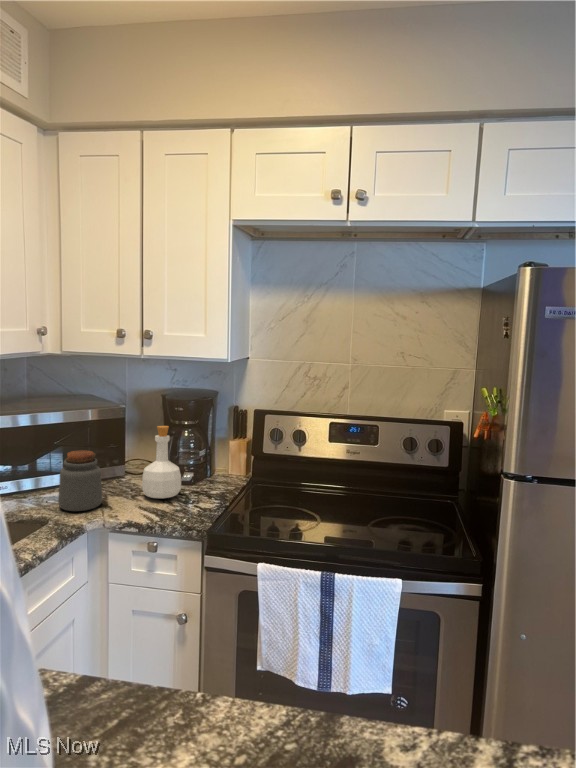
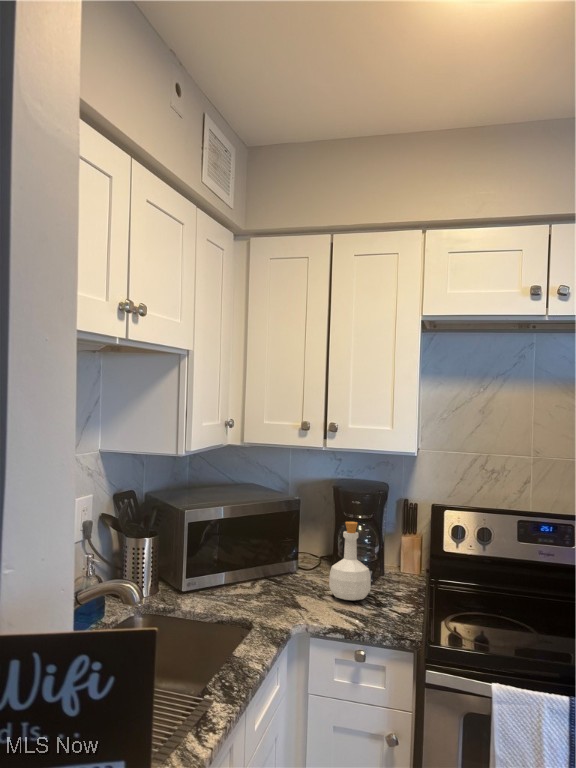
jar: present [58,450,102,511] -> none [254,547,296,613]

